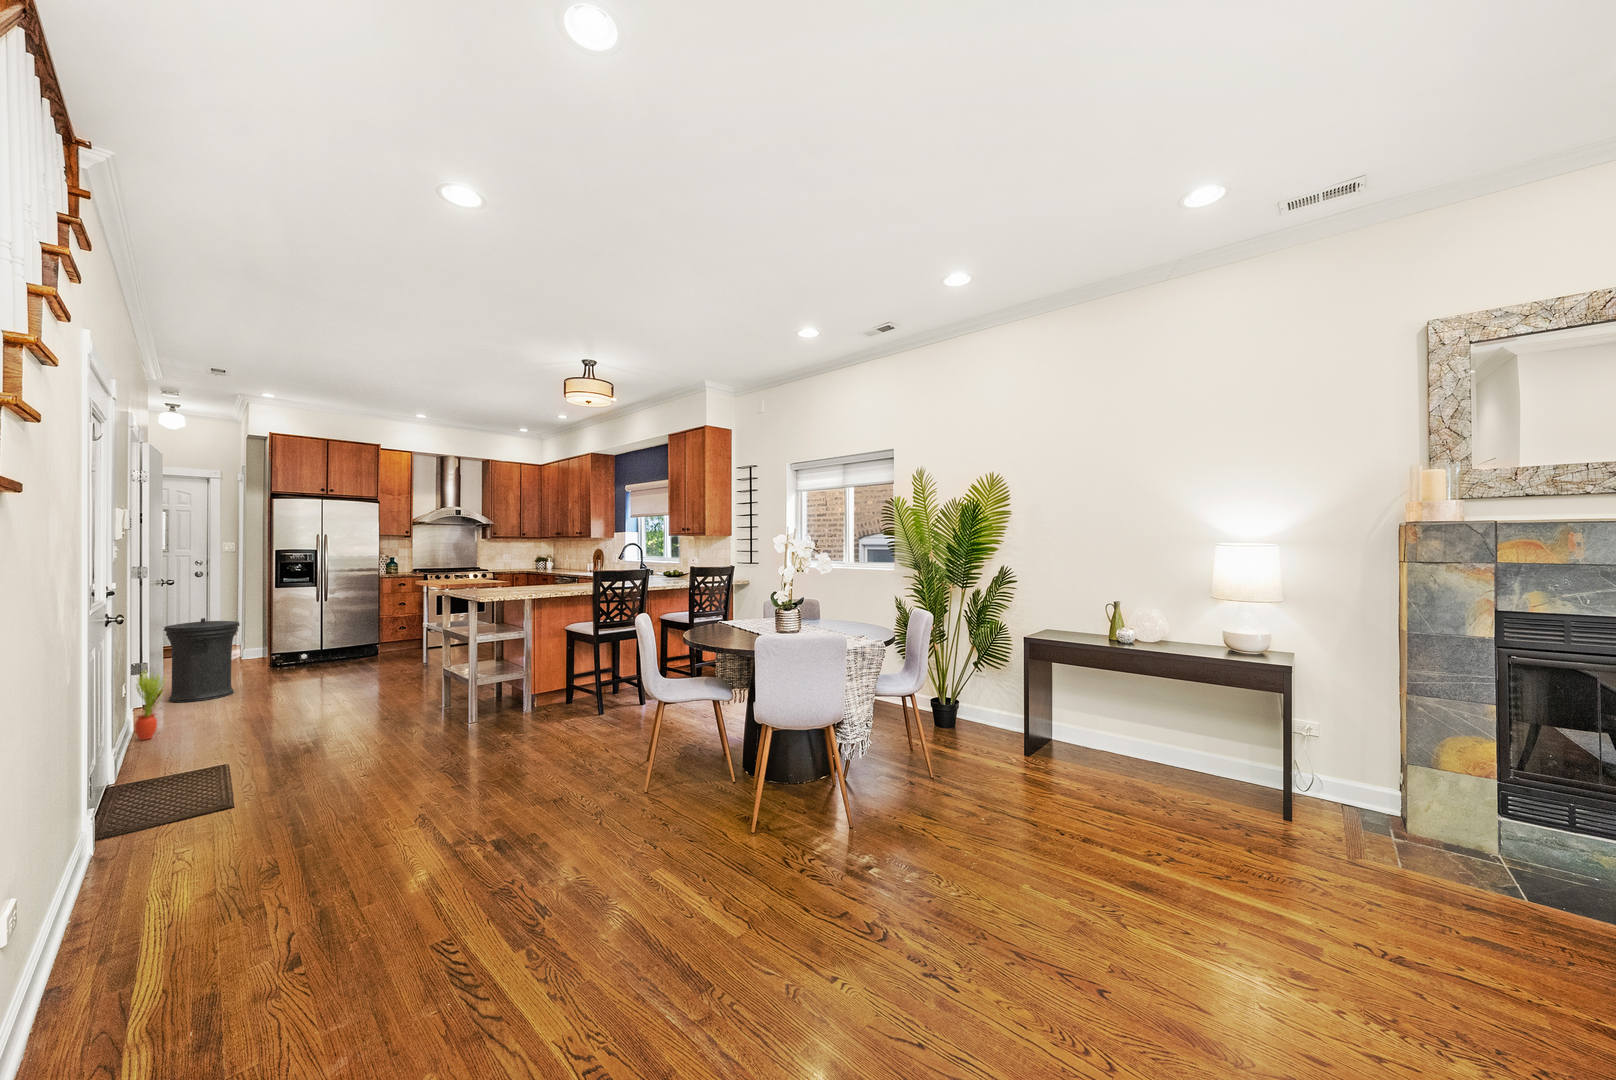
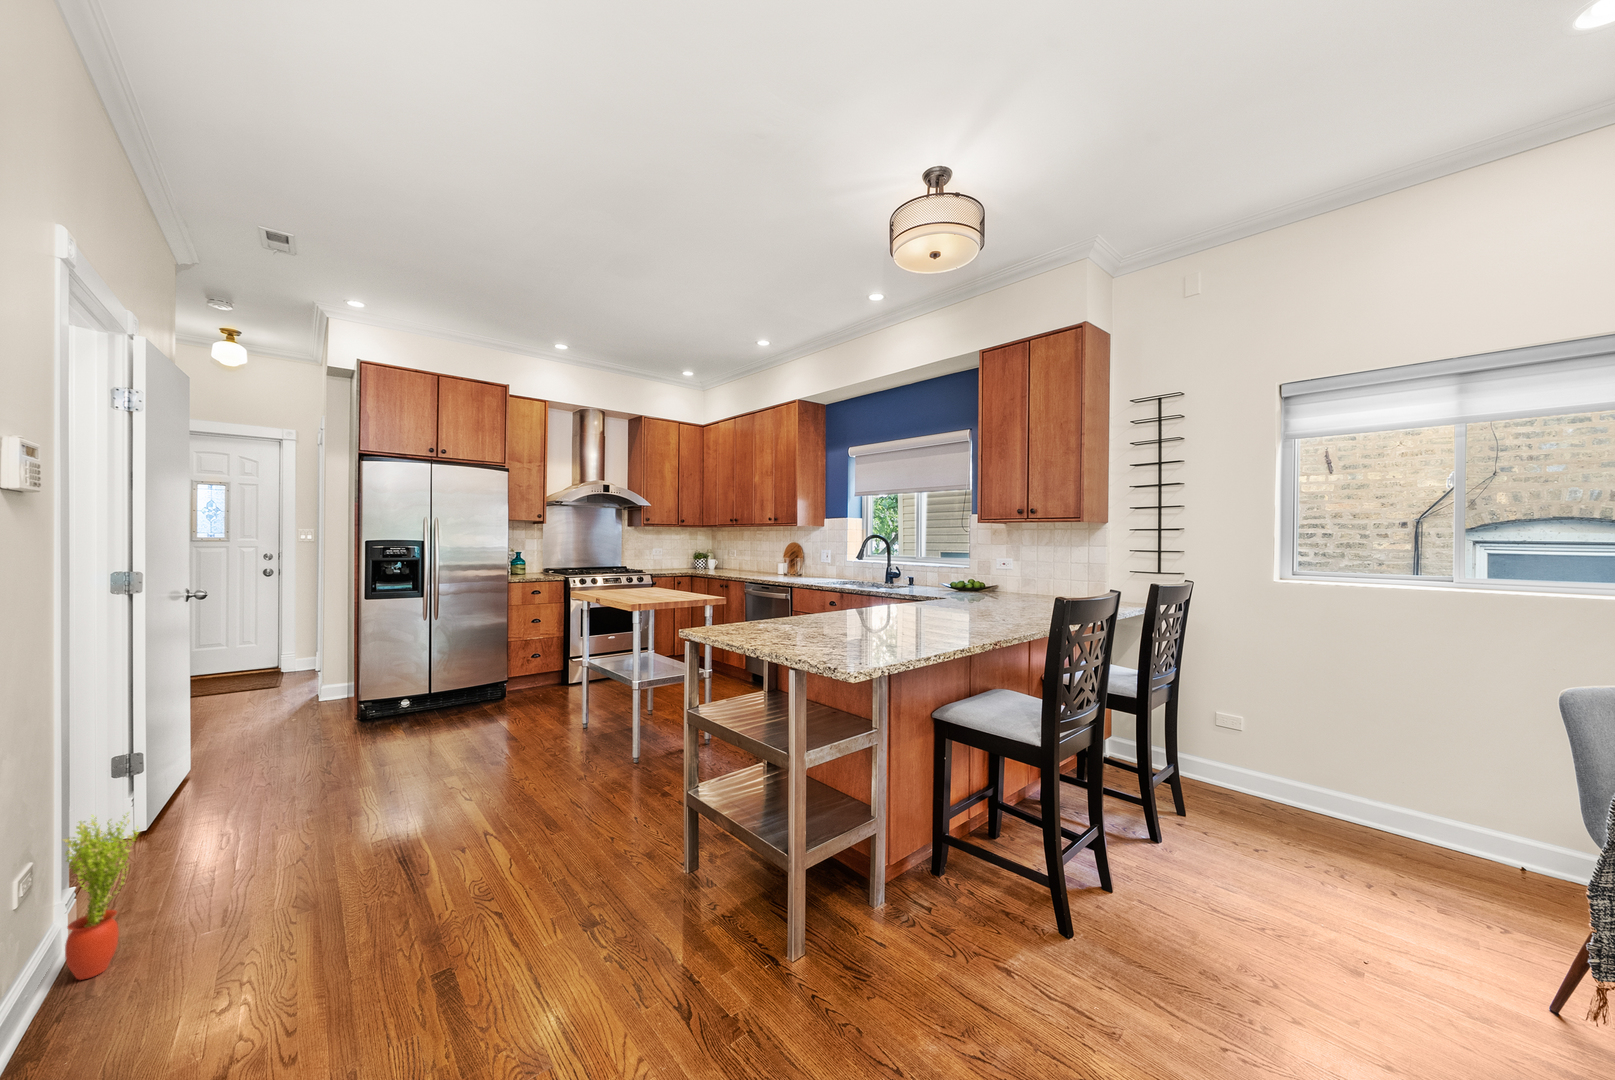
trash can: present [164,618,240,702] -> none [180,659,309,815]

